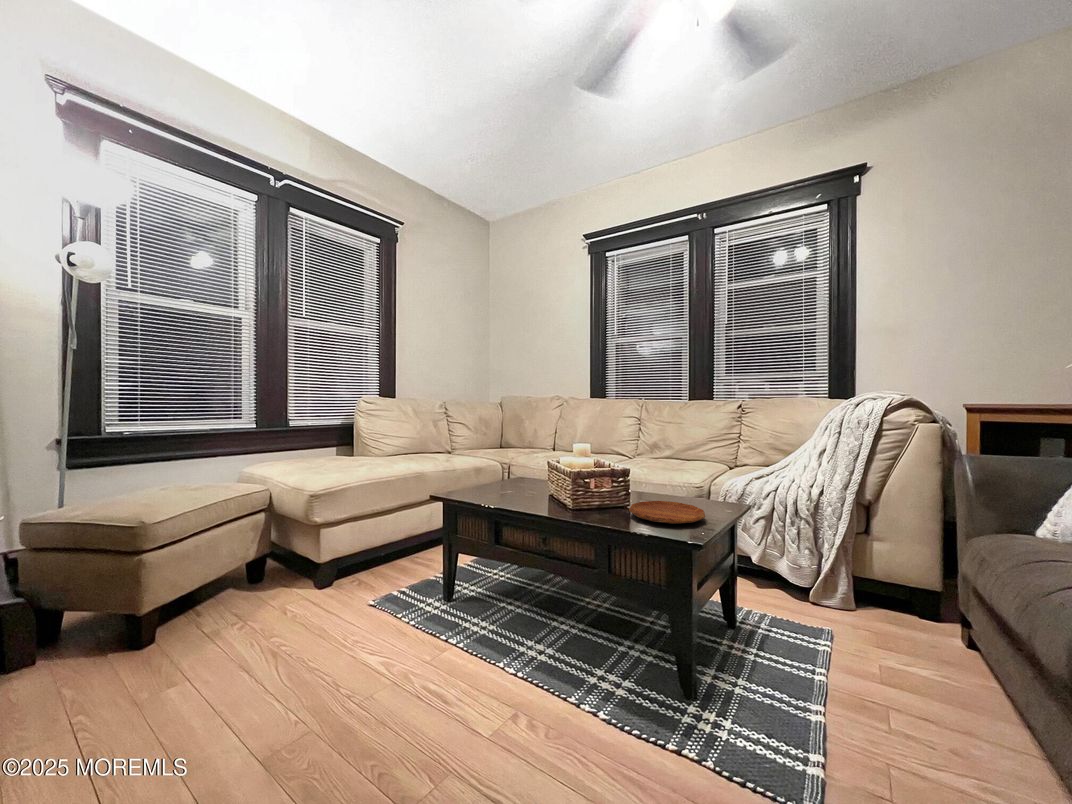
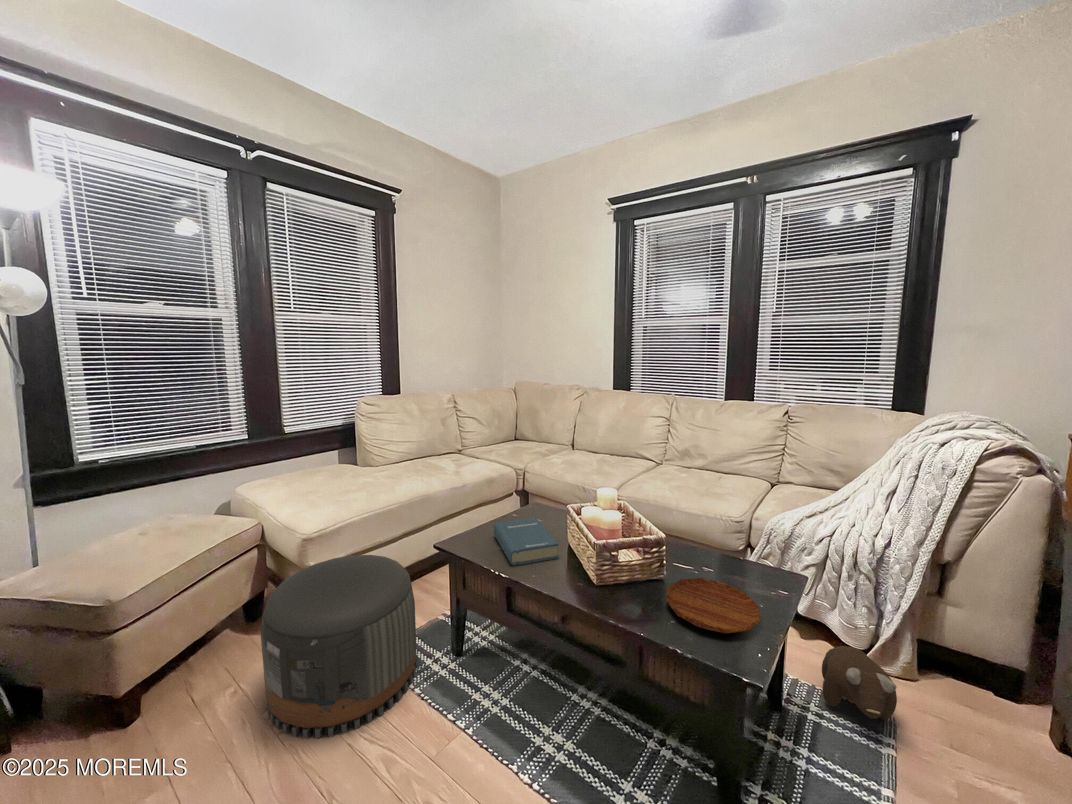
hardback book: none [483,475,540,502] -> present [494,517,559,566]
pouf: none [274,511,412,653] -> present [261,555,417,739]
plush toy: none [771,573,831,631] -> present [822,646,897,720]

